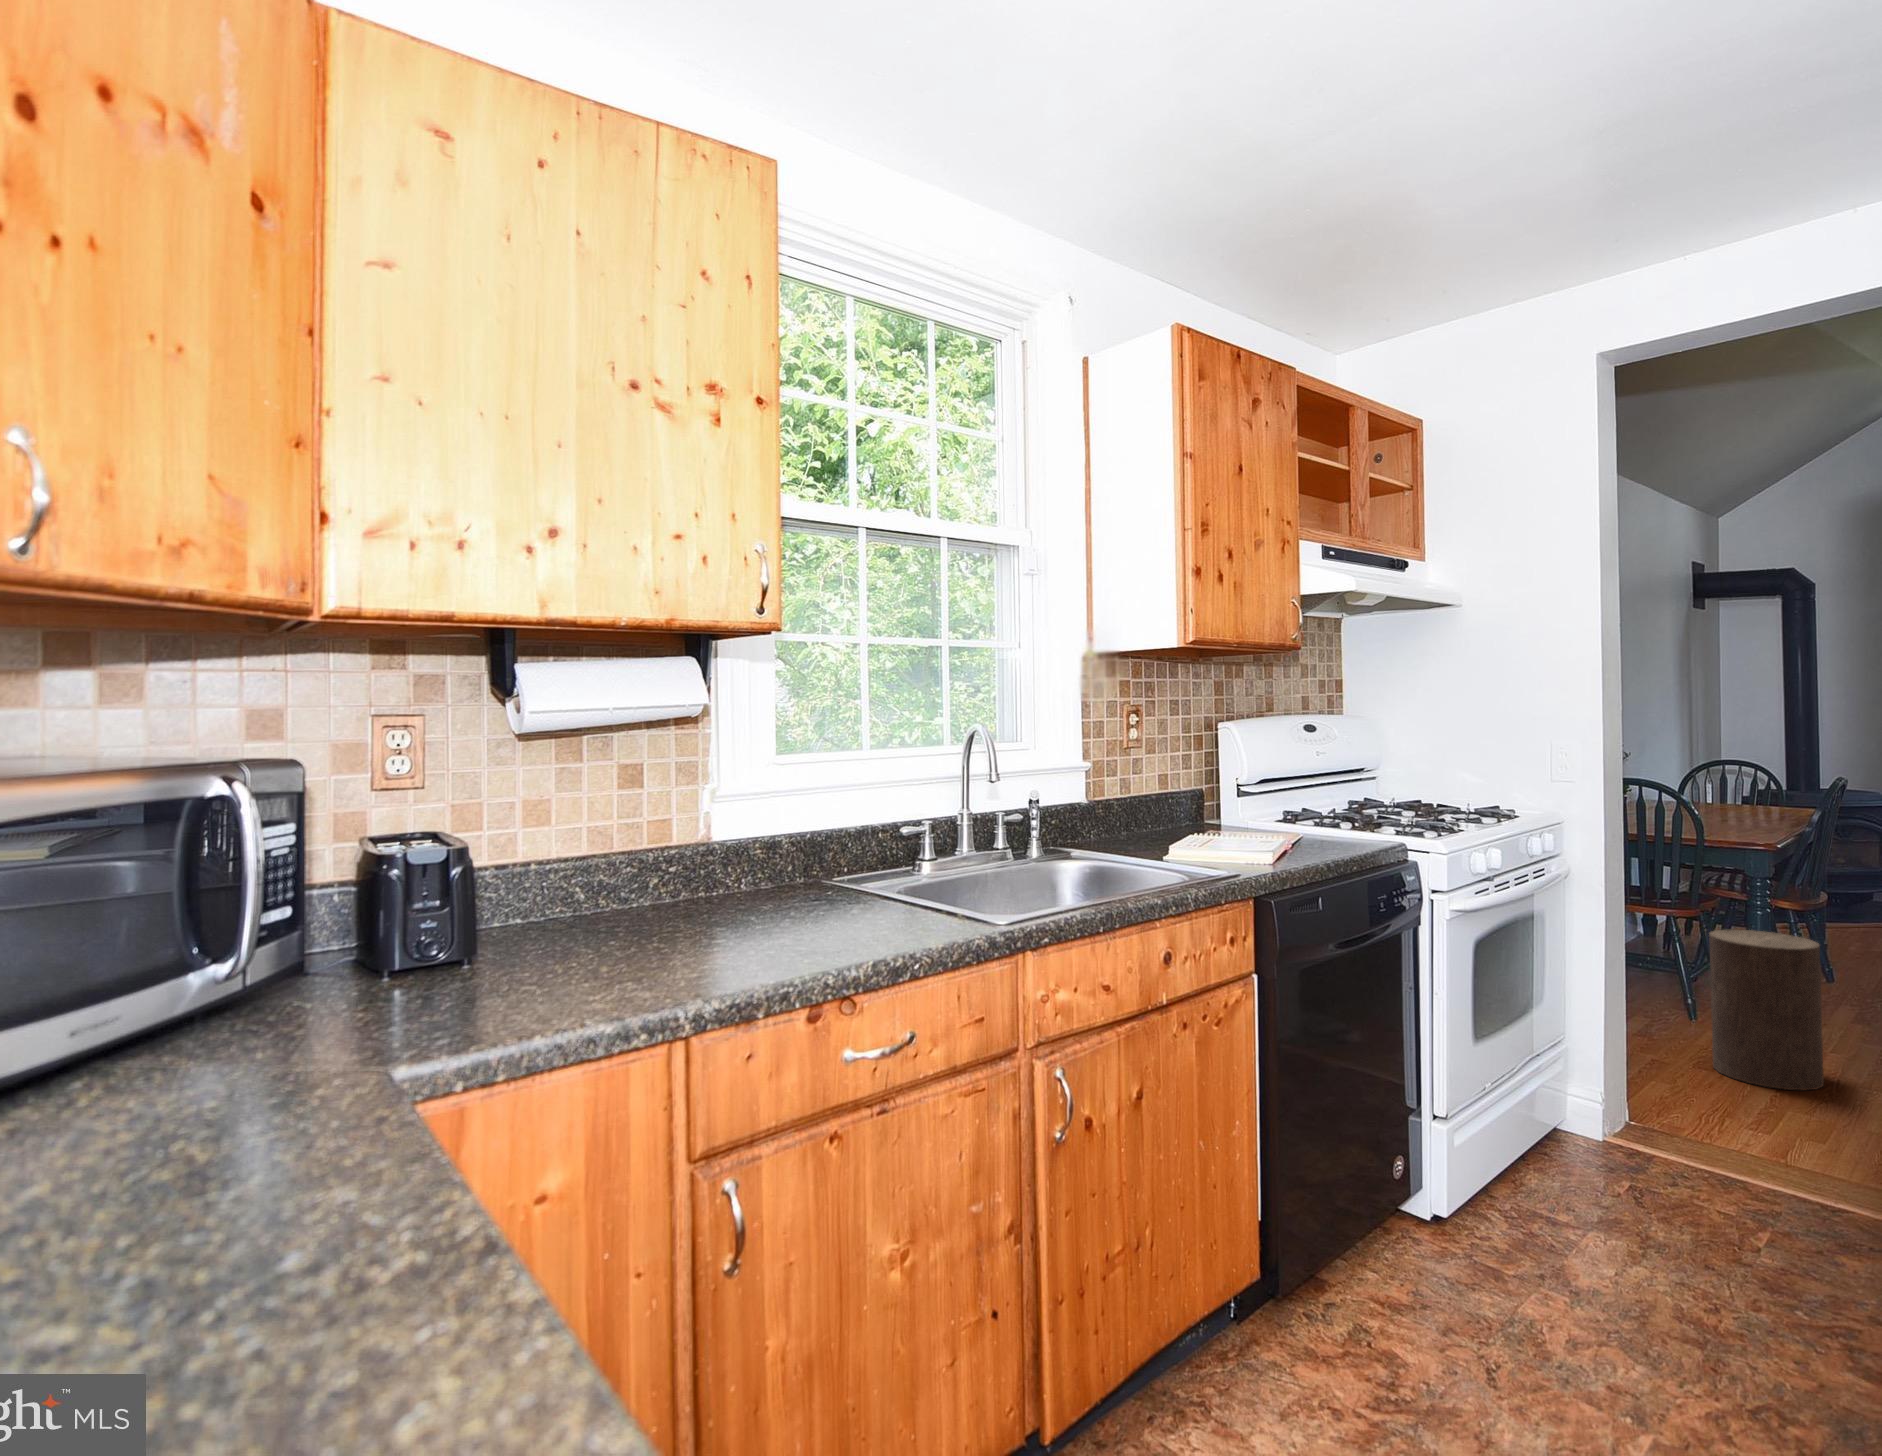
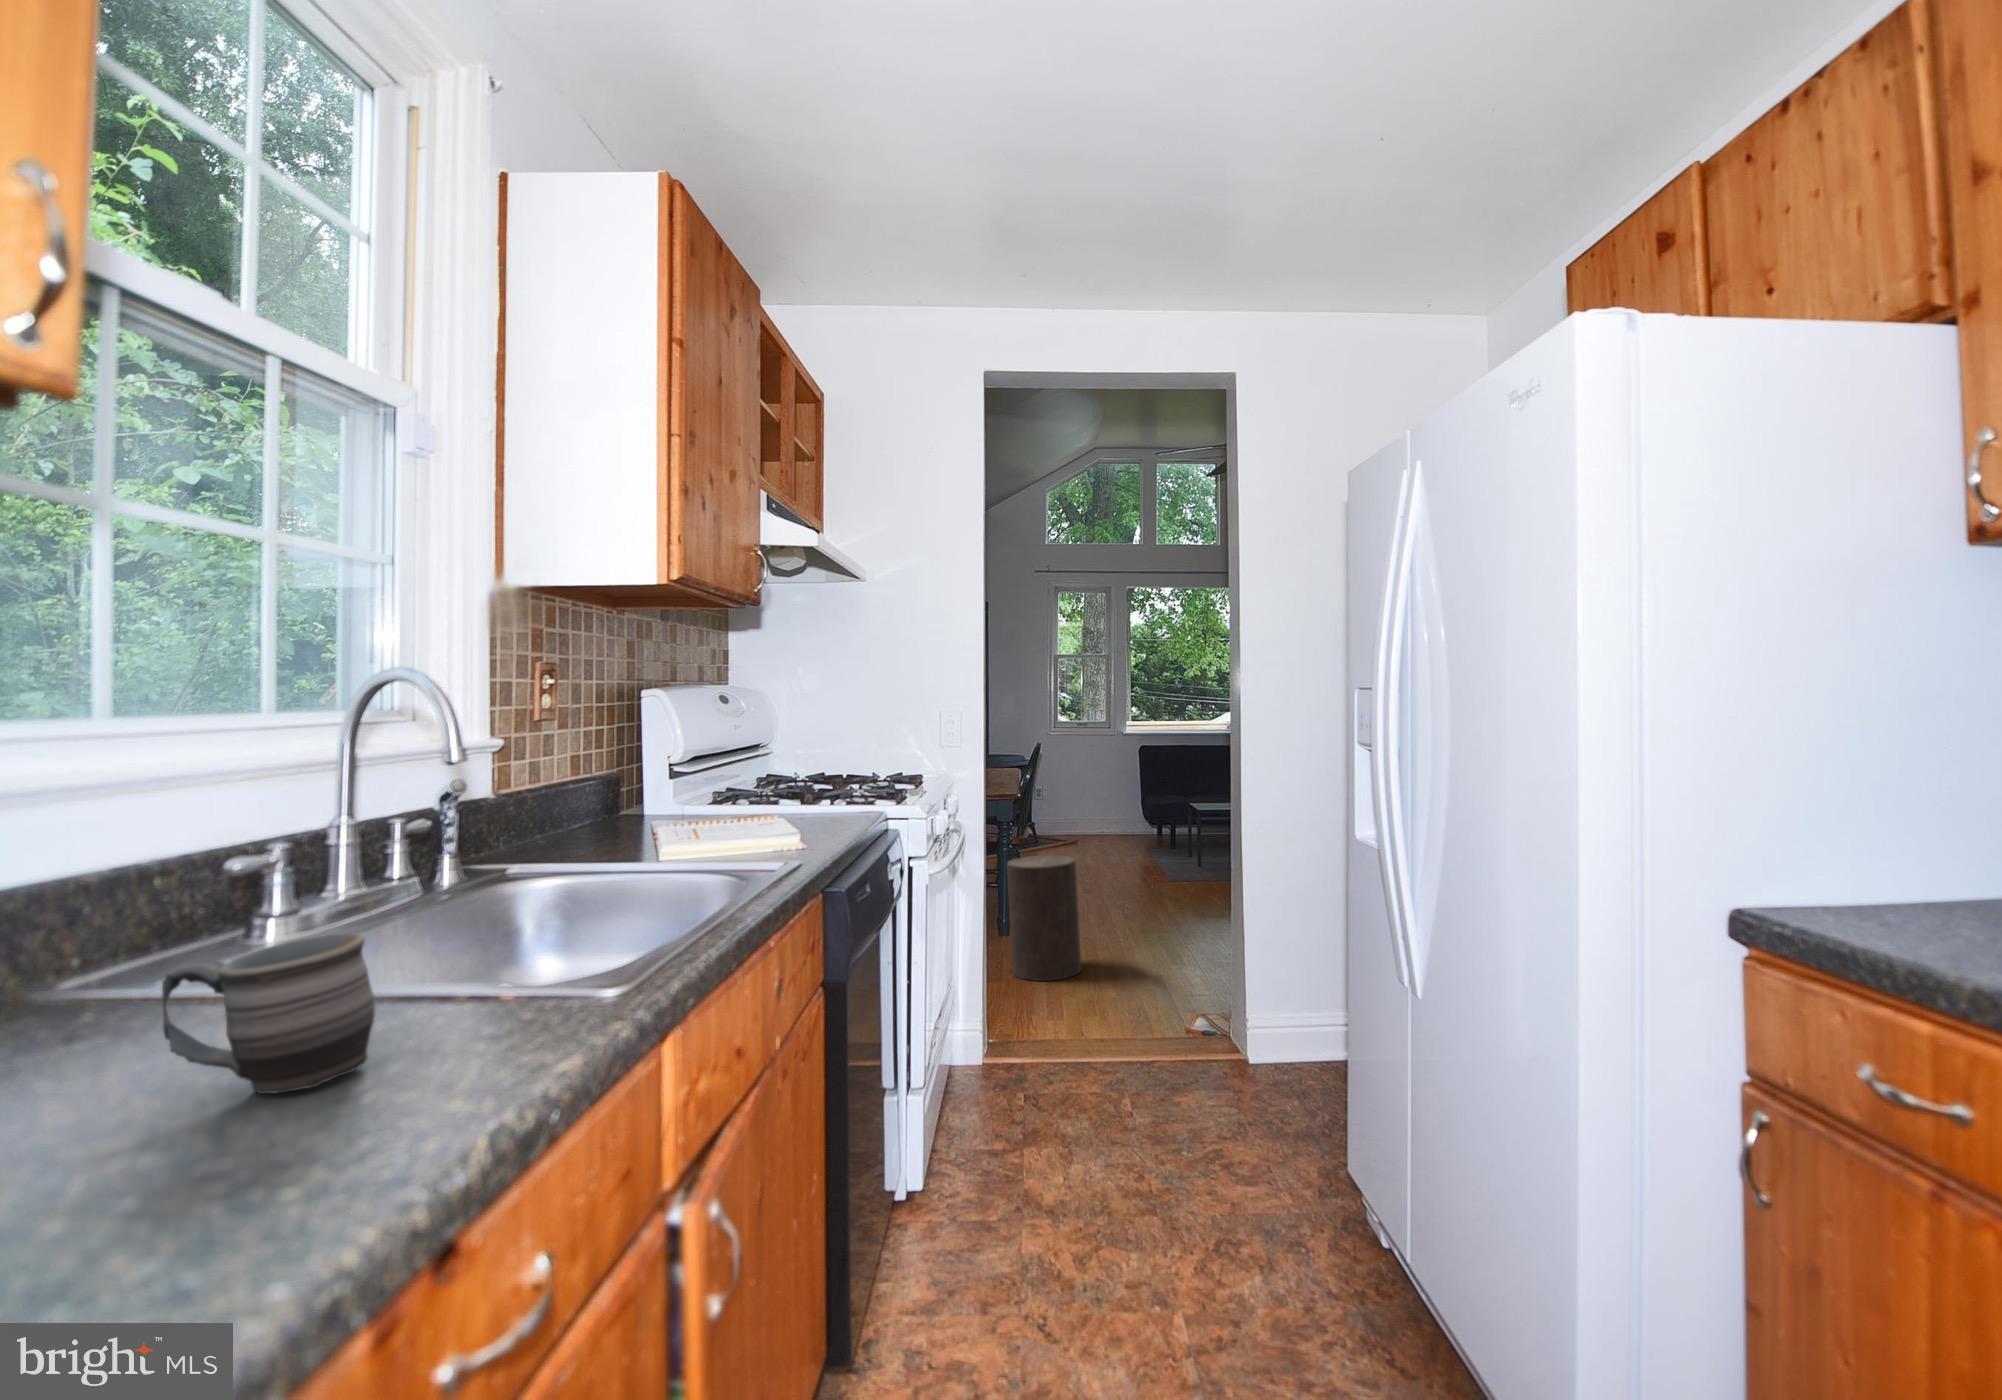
mug: none [814,876,885,943] -> present [162,933,375,1094]

